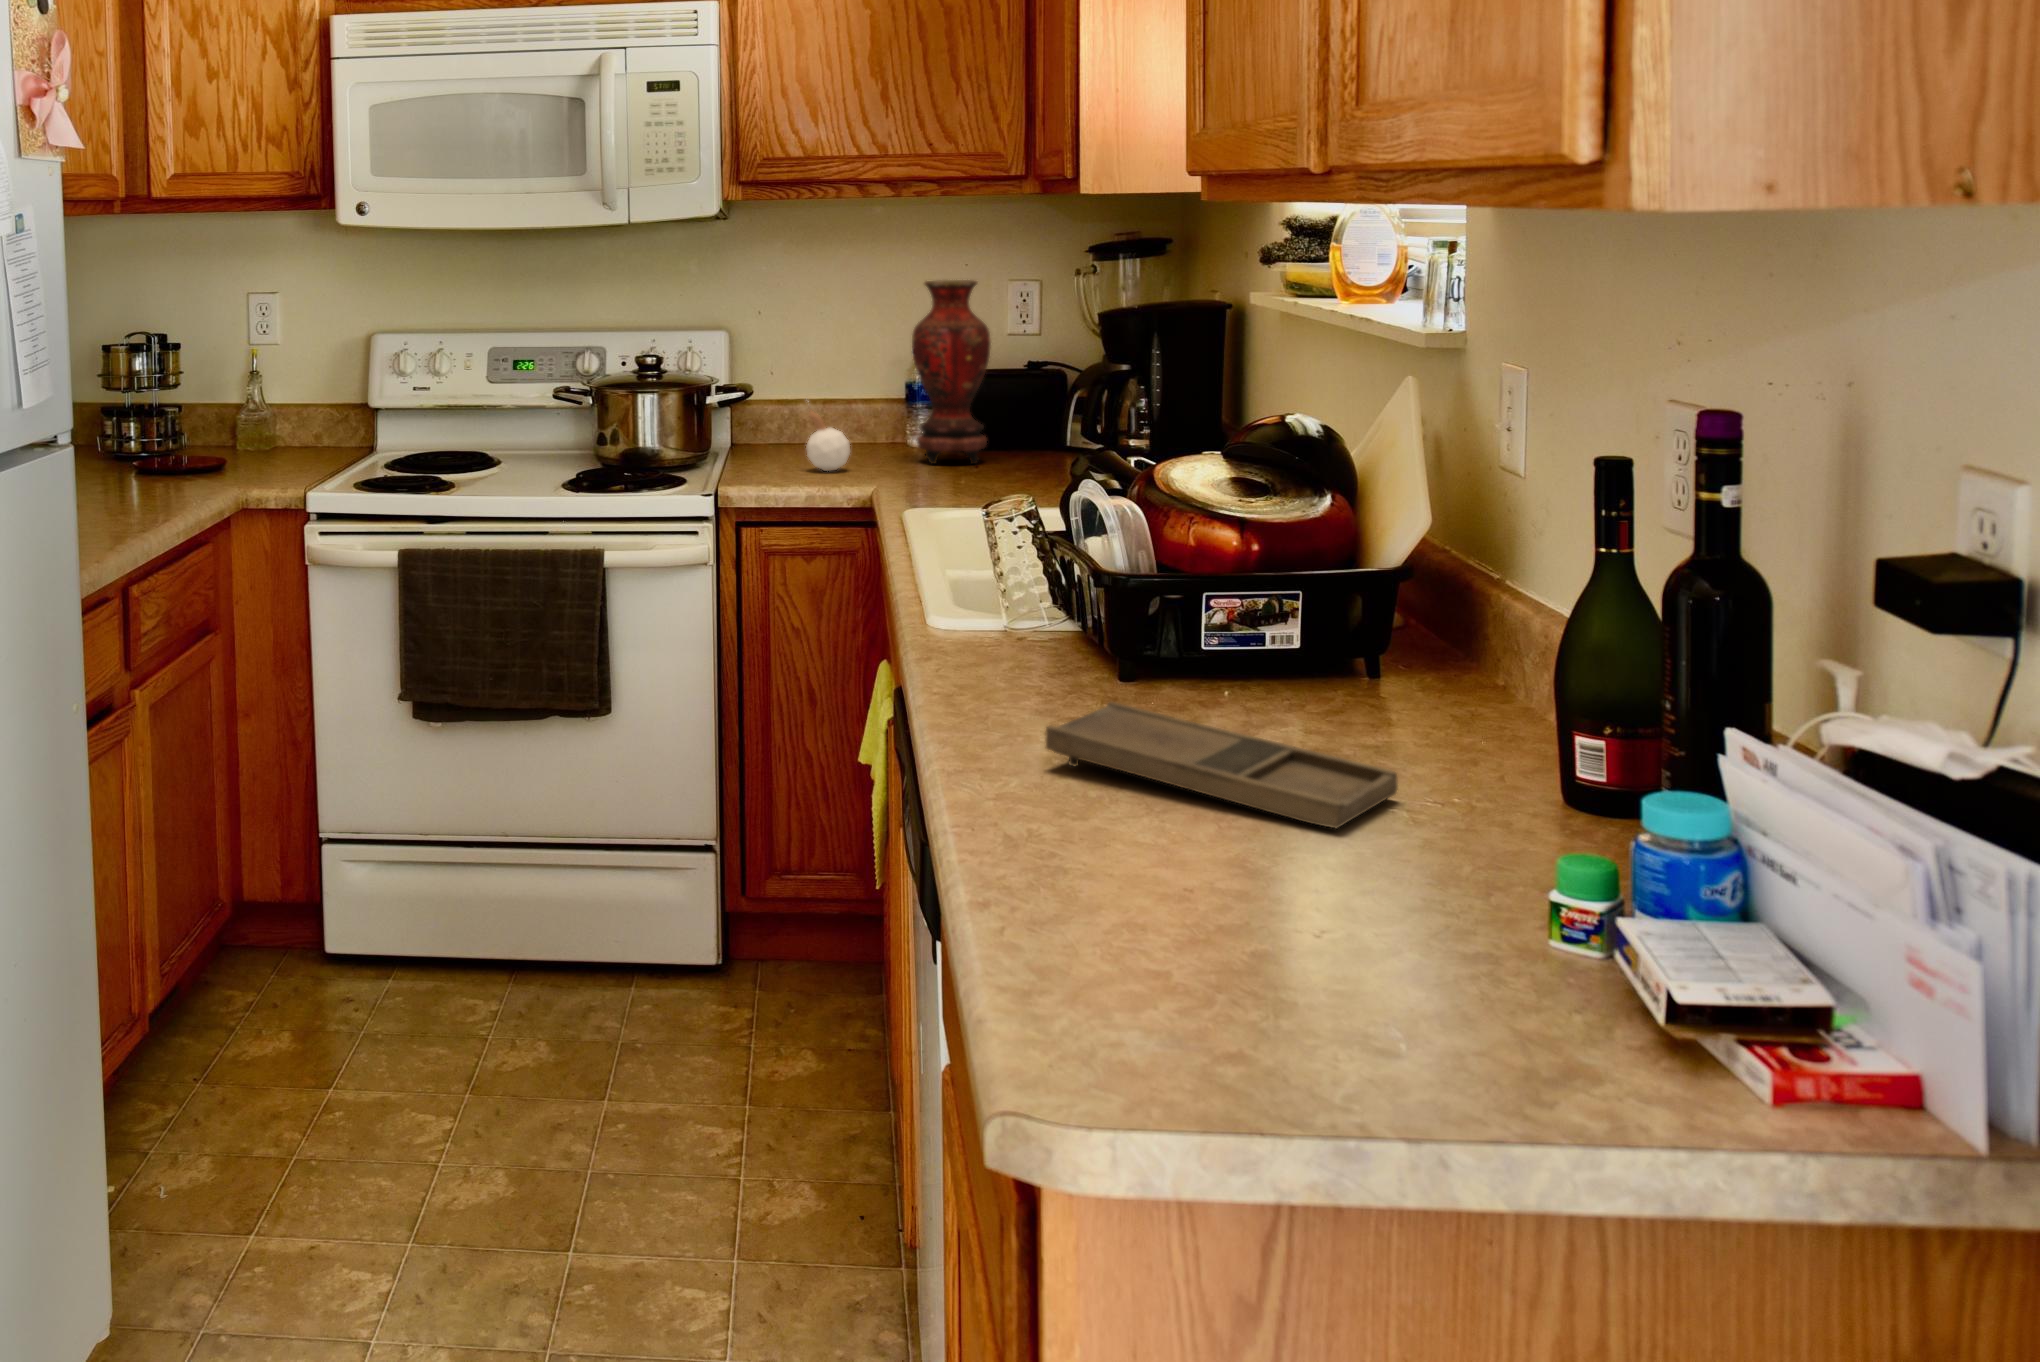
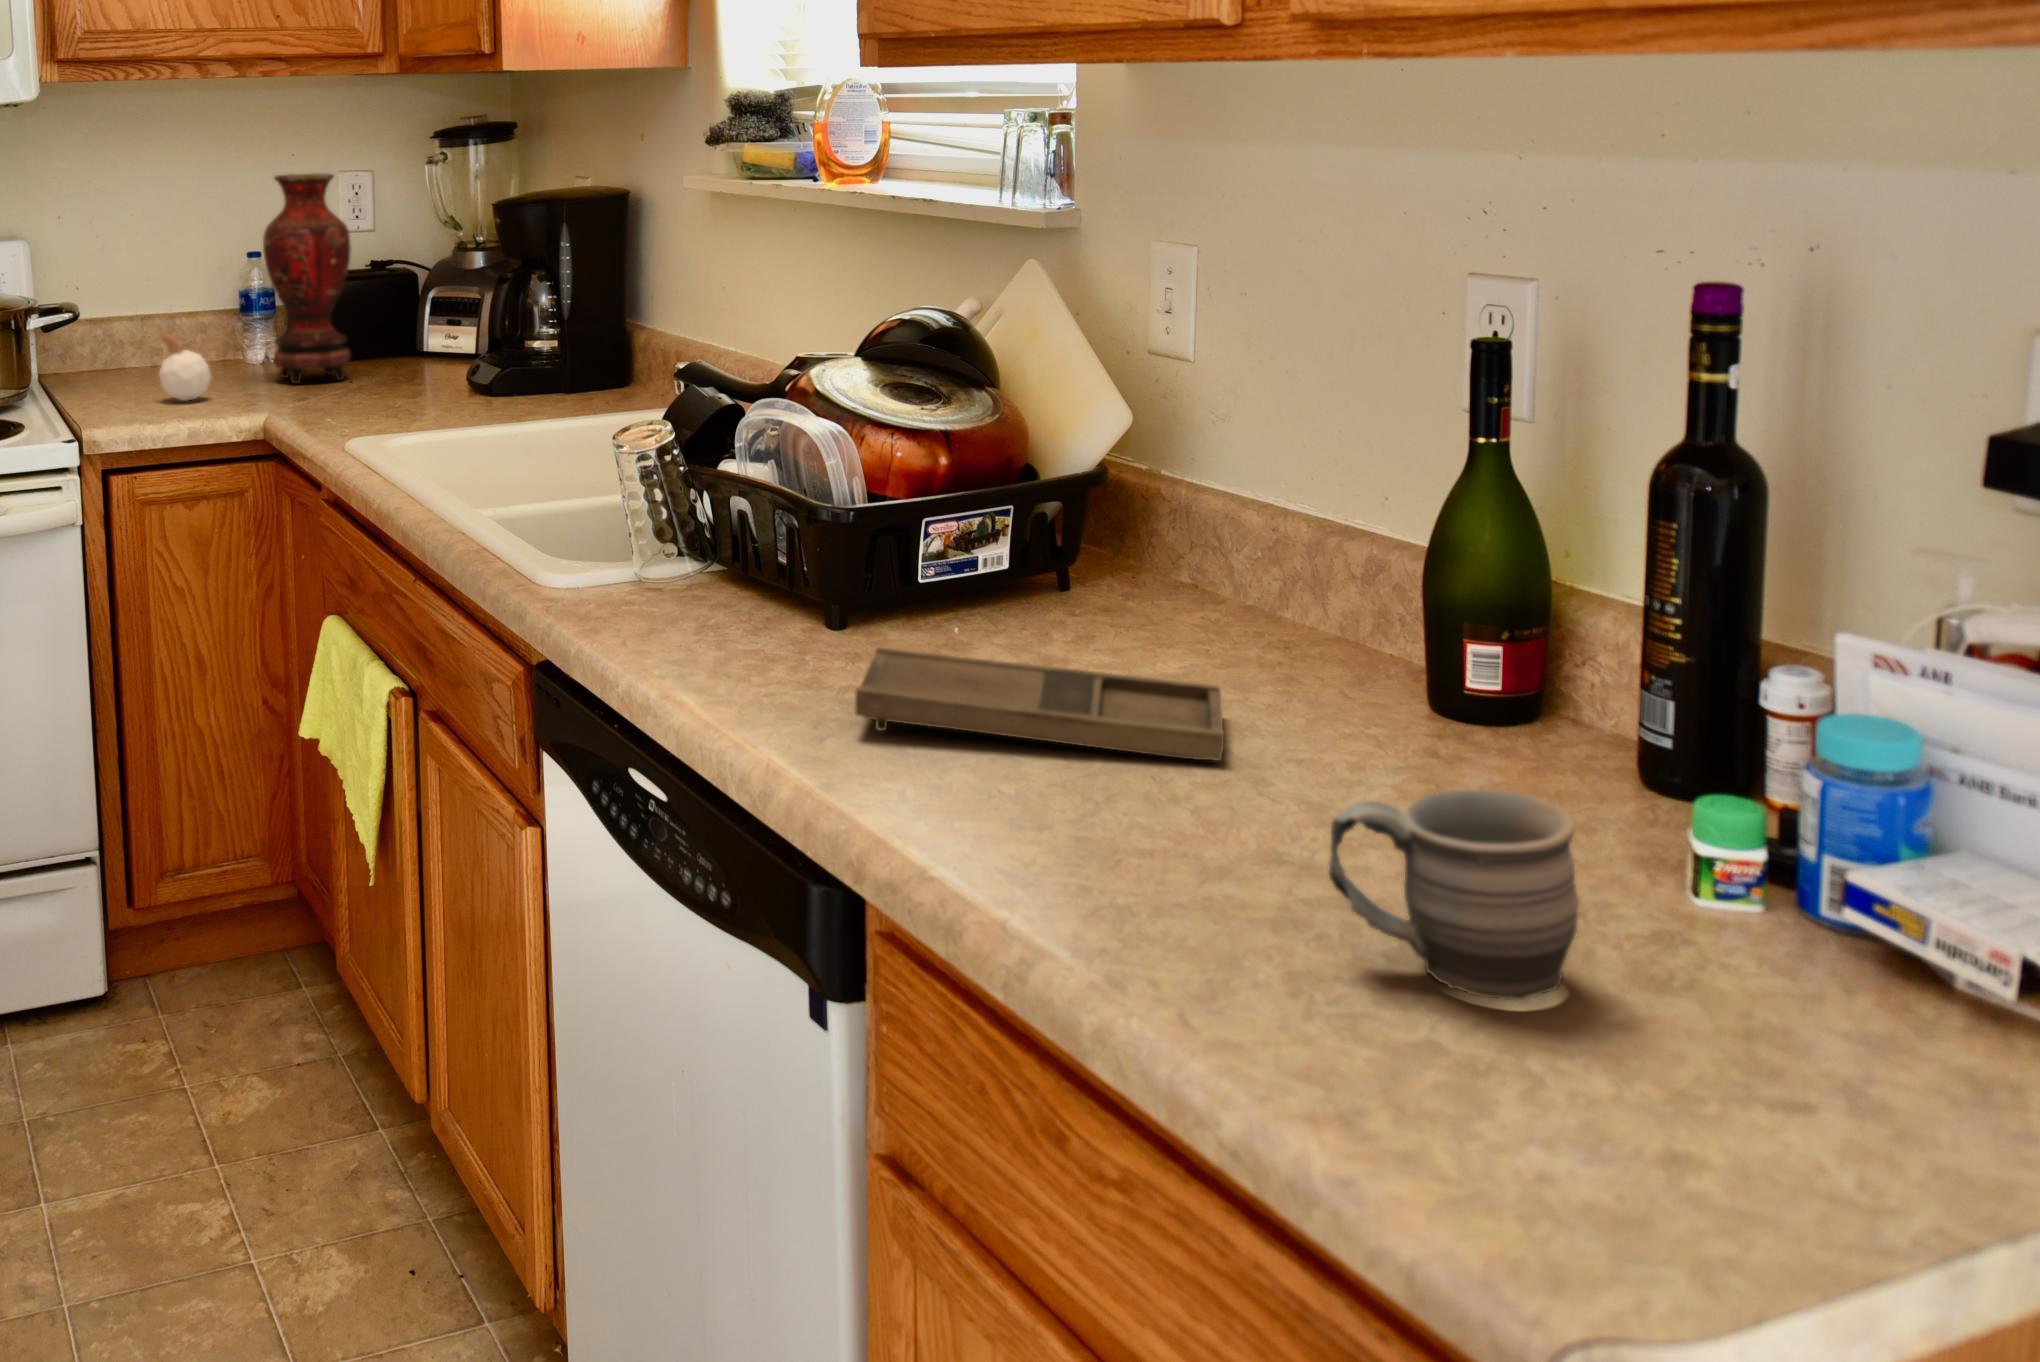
mug: none [1215,832,1408,1018] -> present [1329,789,1579,1000]

